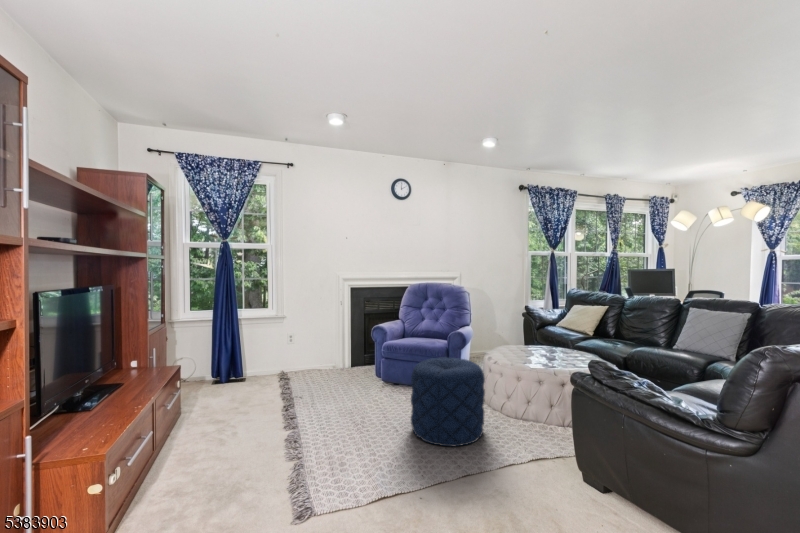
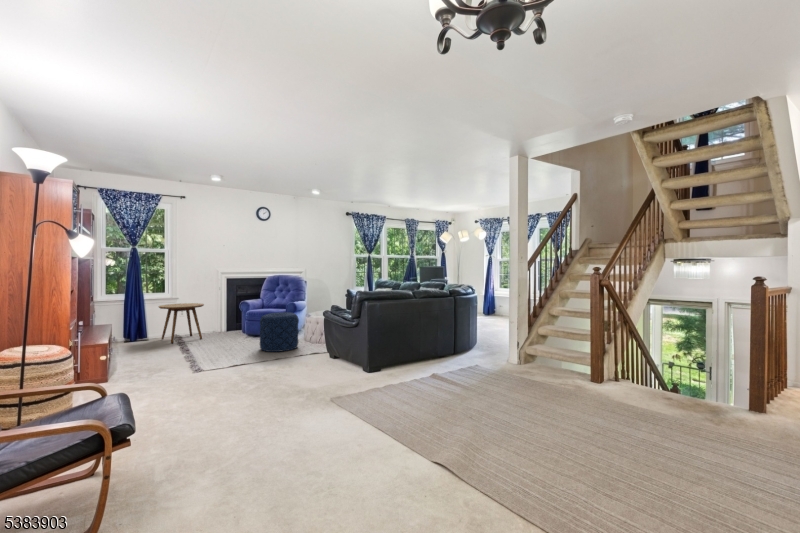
side table: none [255,324,319,392] -> present [159,303,204,343]

